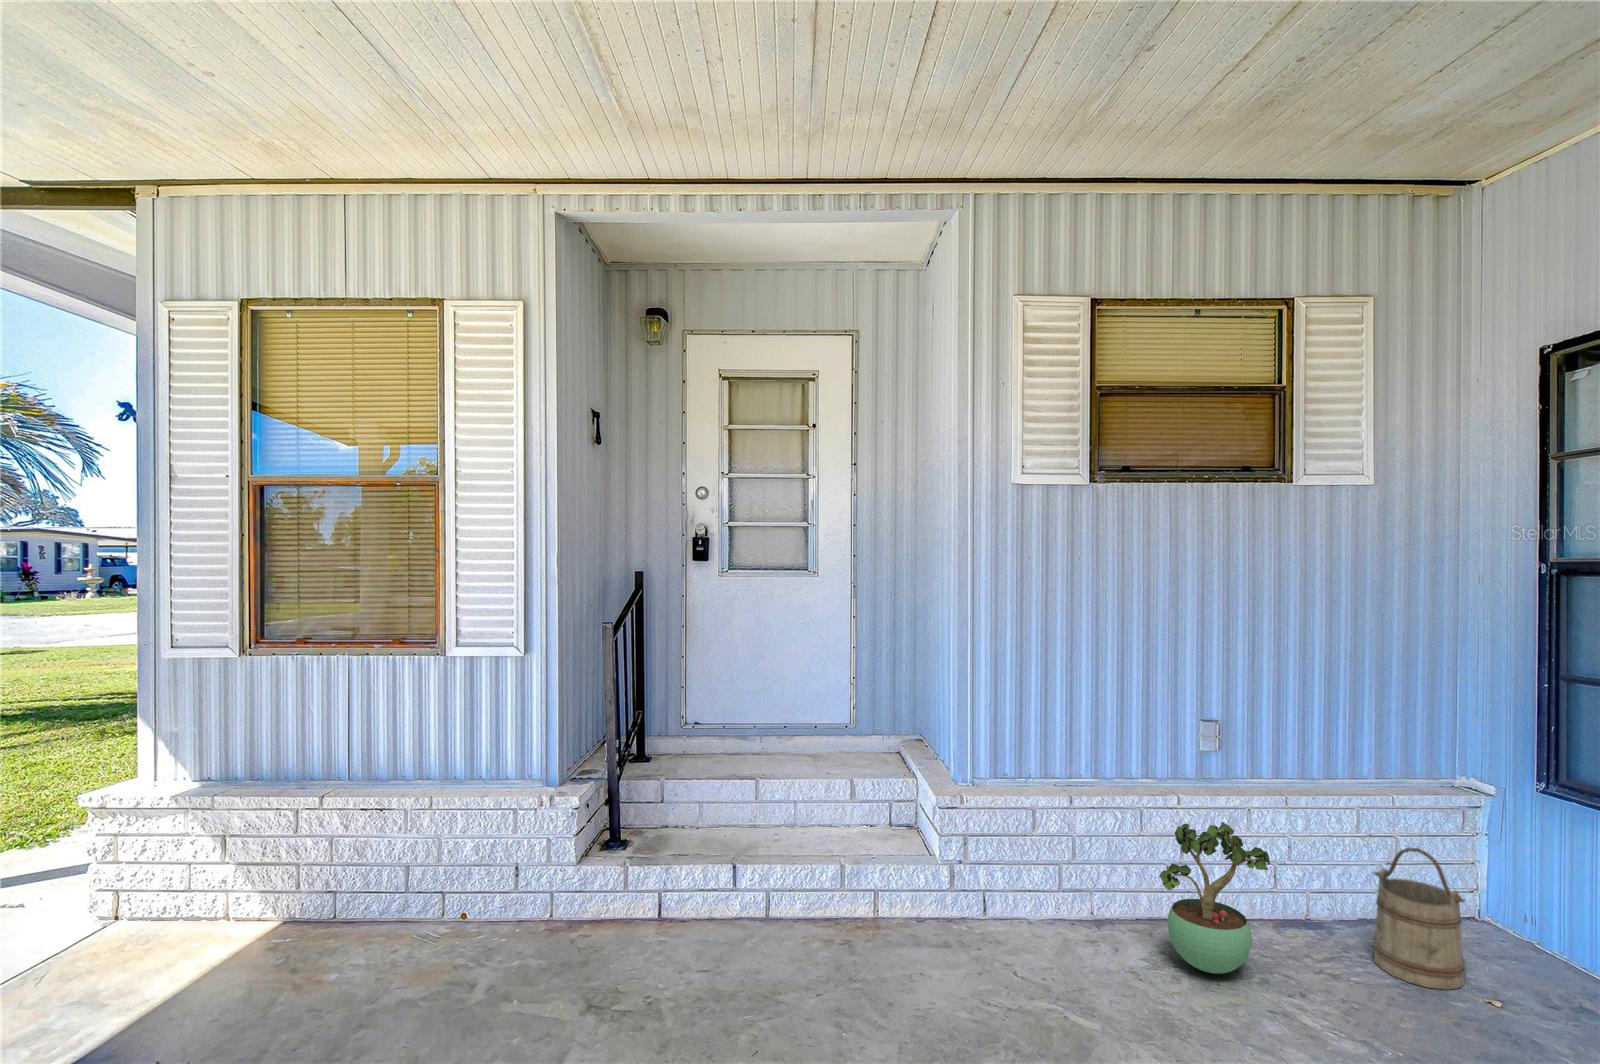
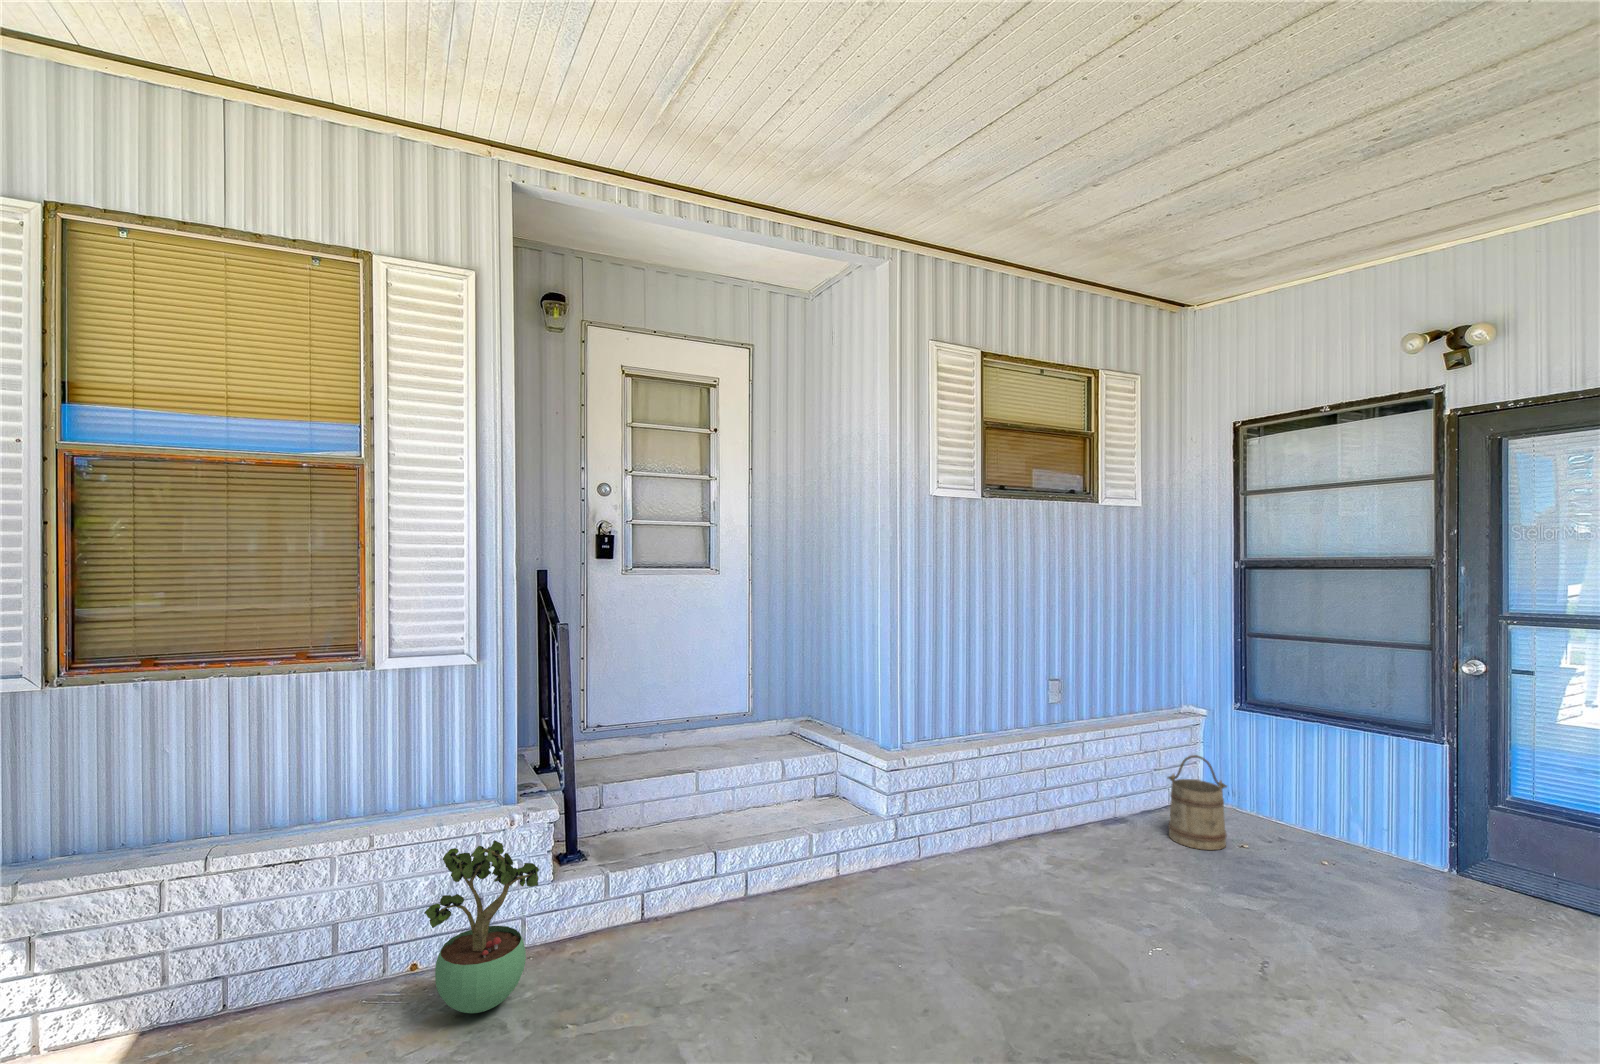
potted plant: present [1160,822,1270,974] -> present [424,840,539,1013]

